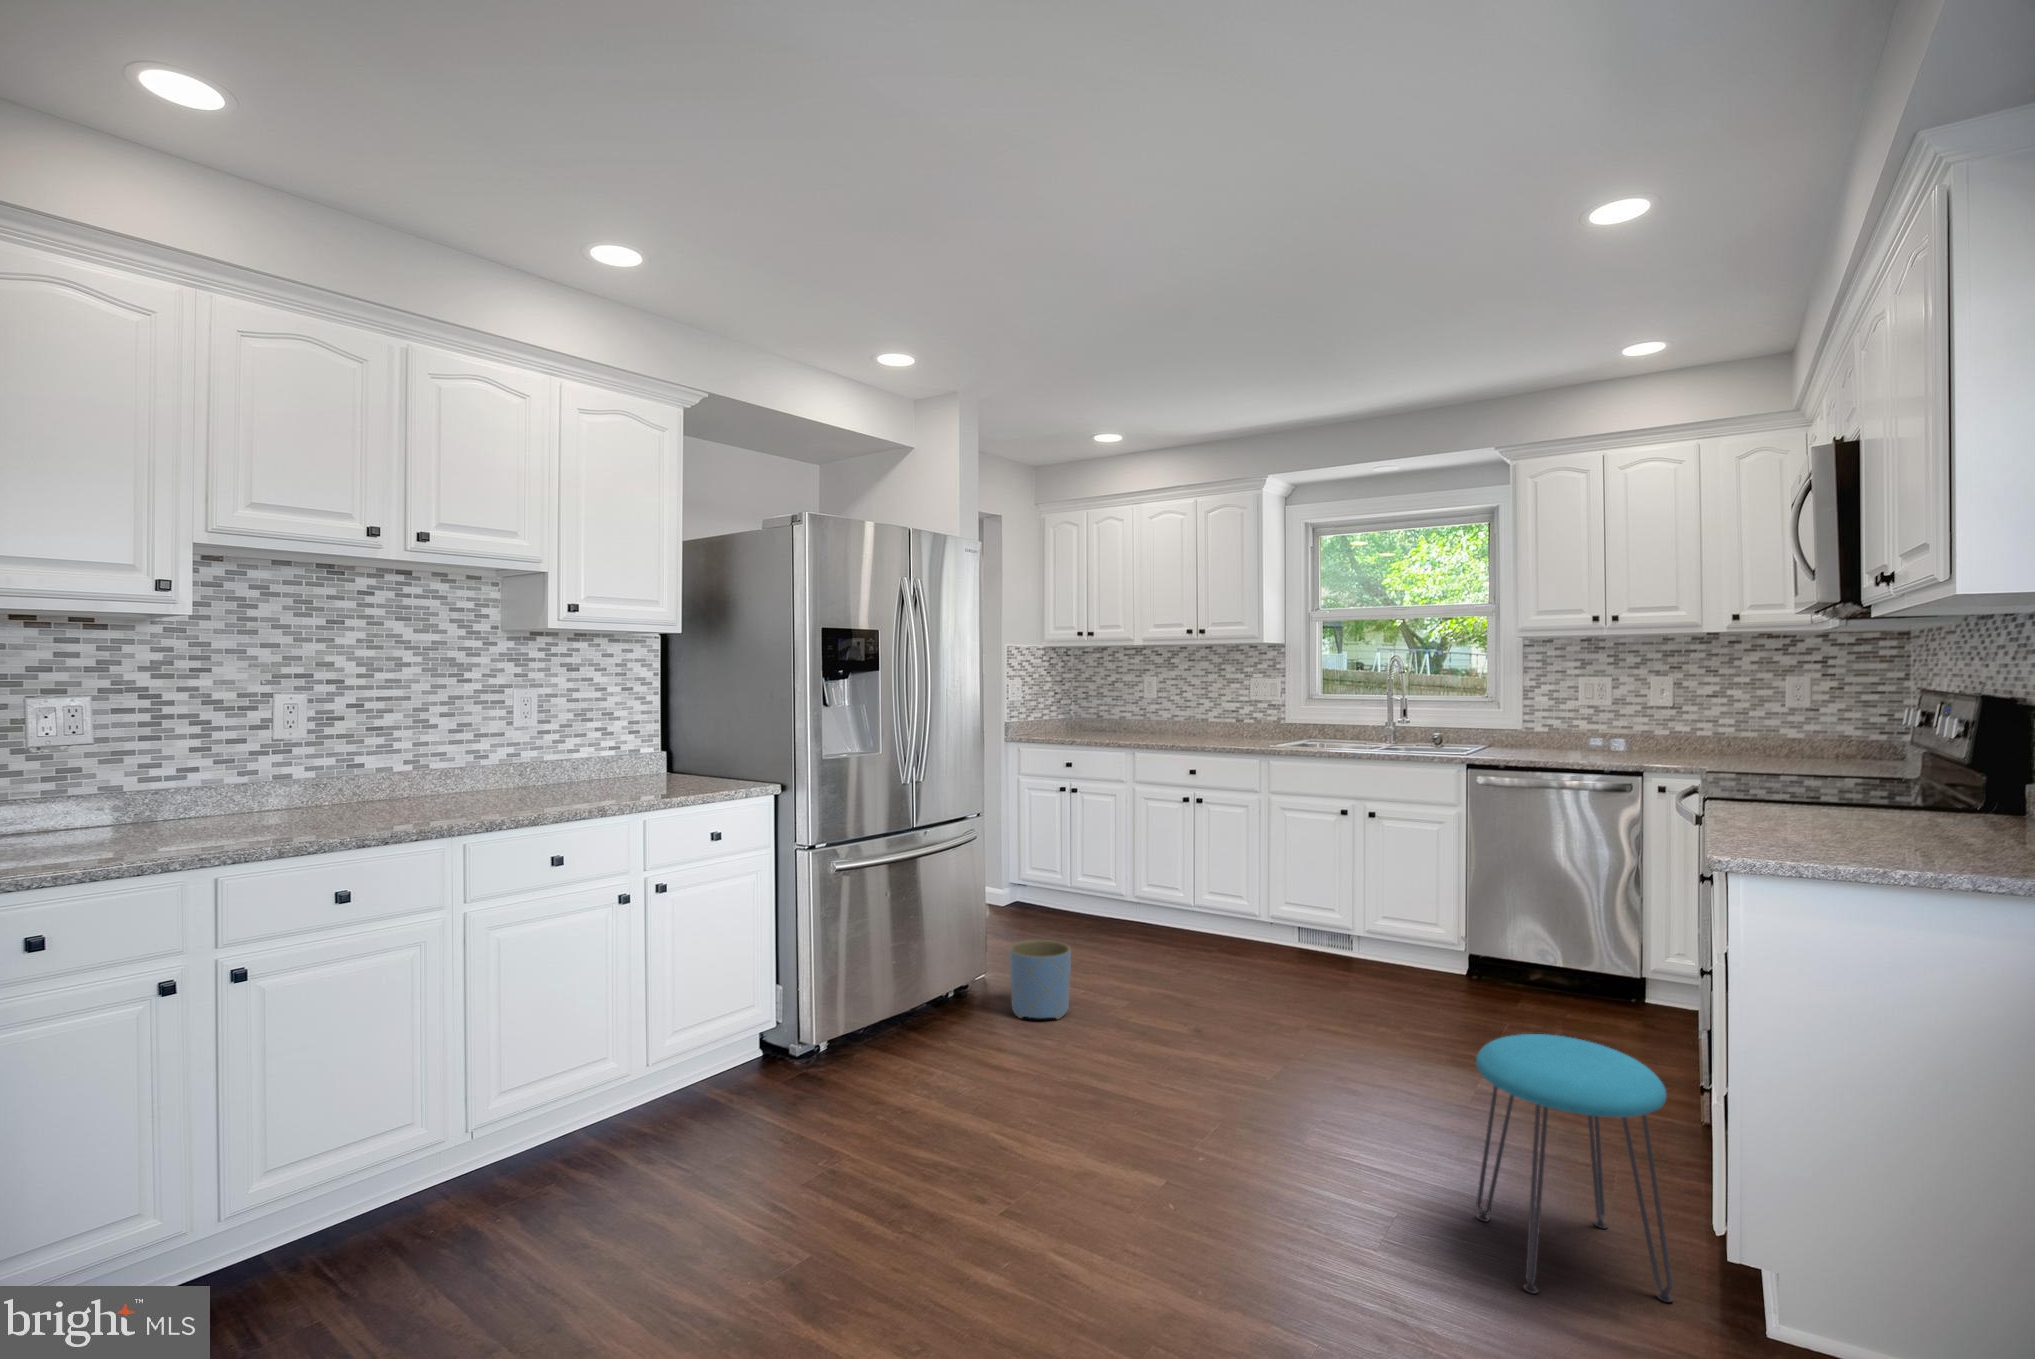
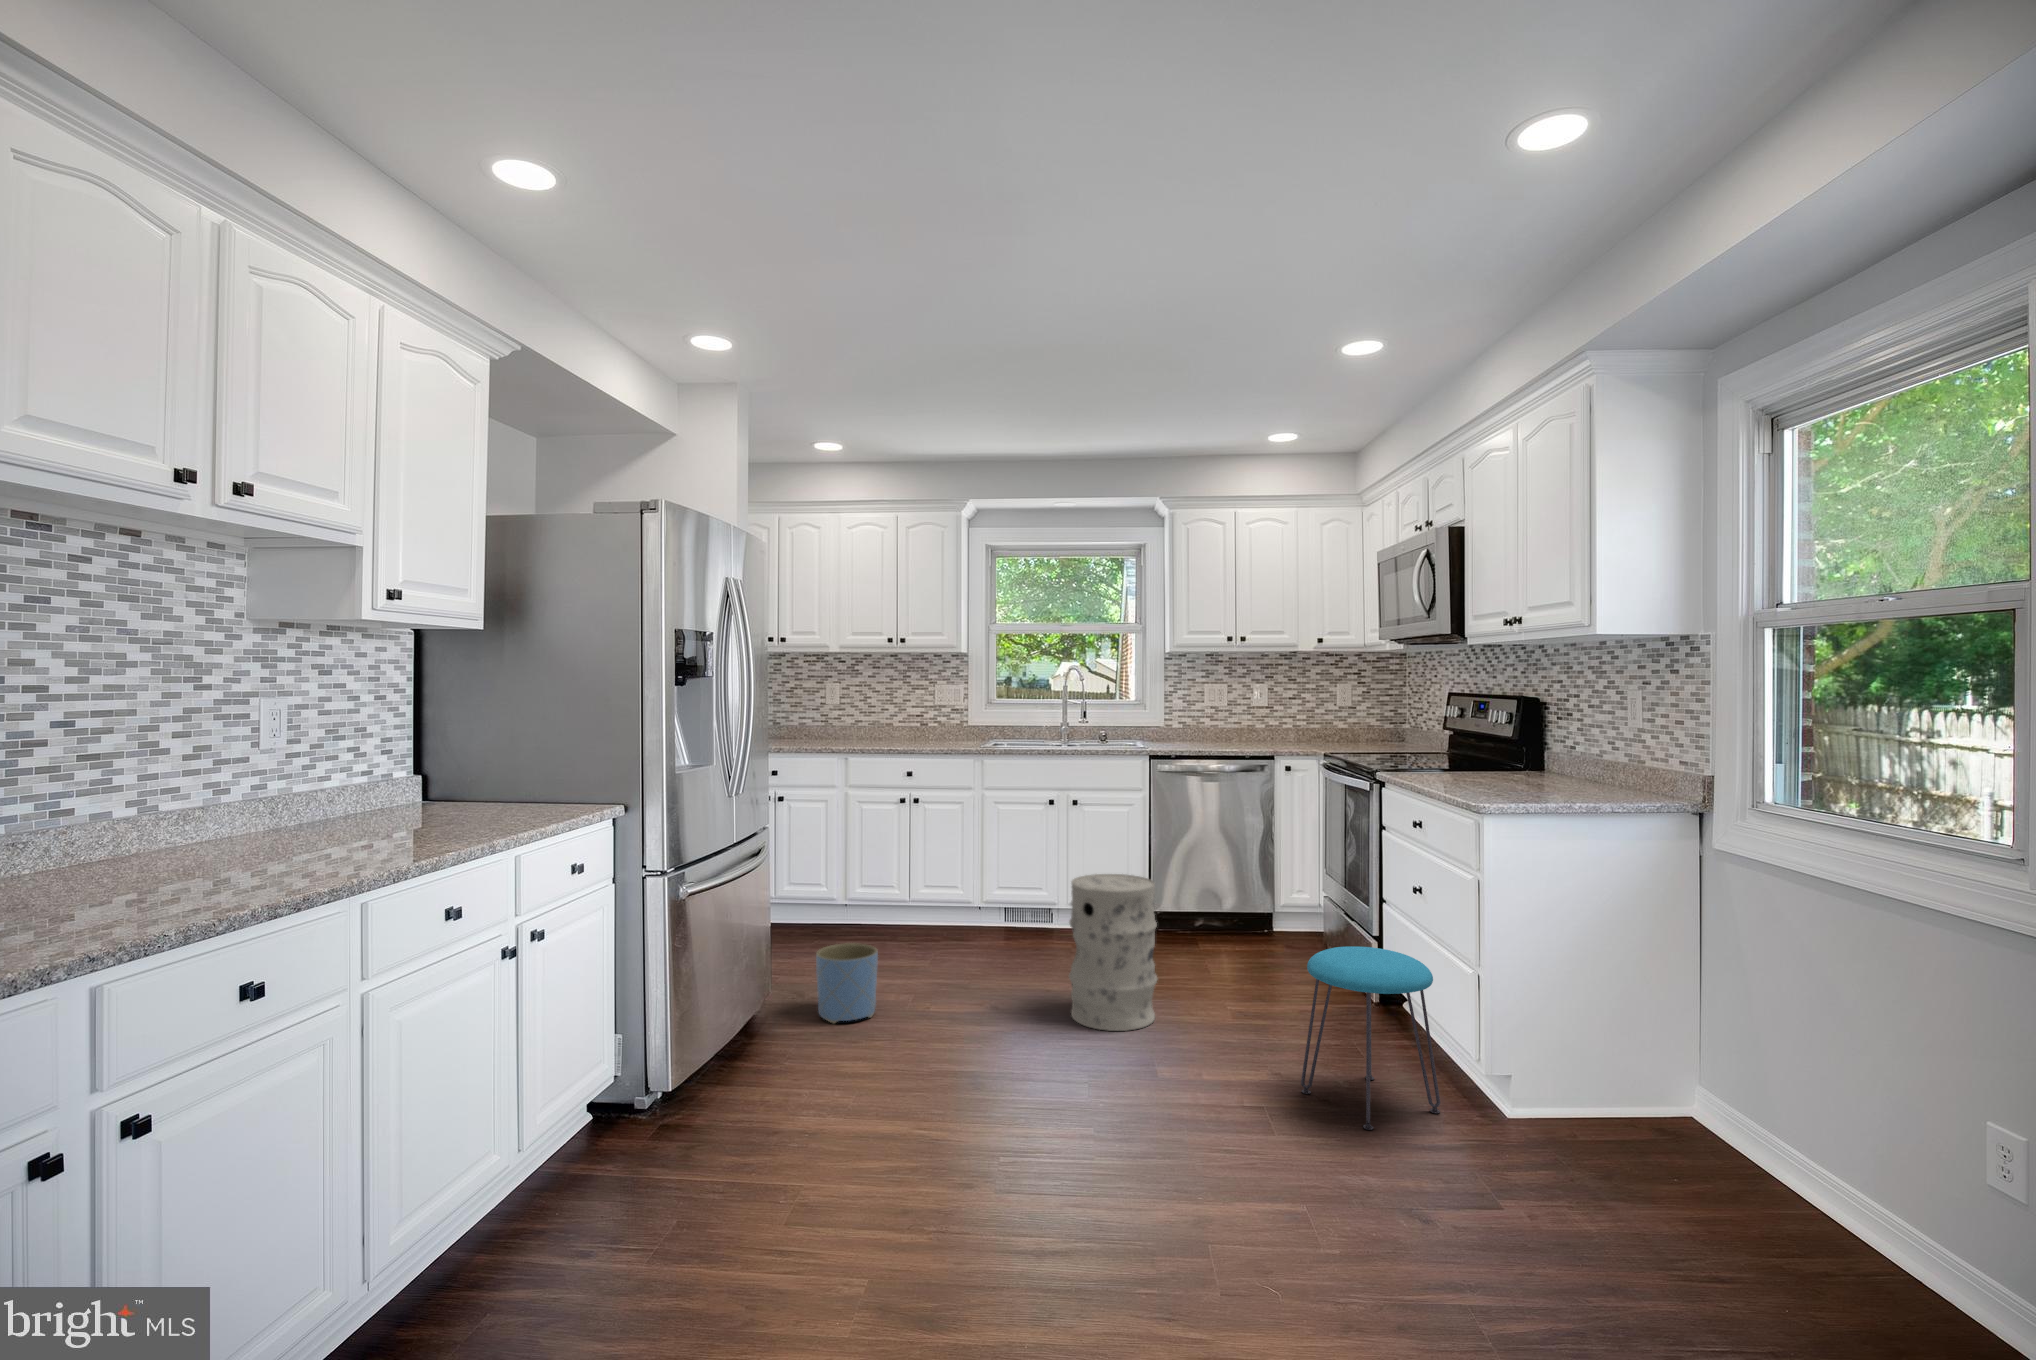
trash can: none [1263,899,1370,1090] -> present [1069,874,1157,1031]

